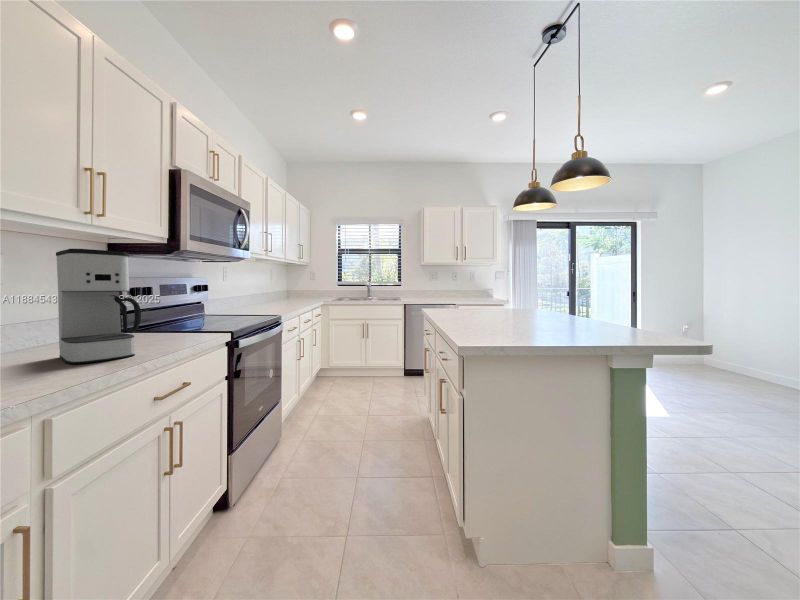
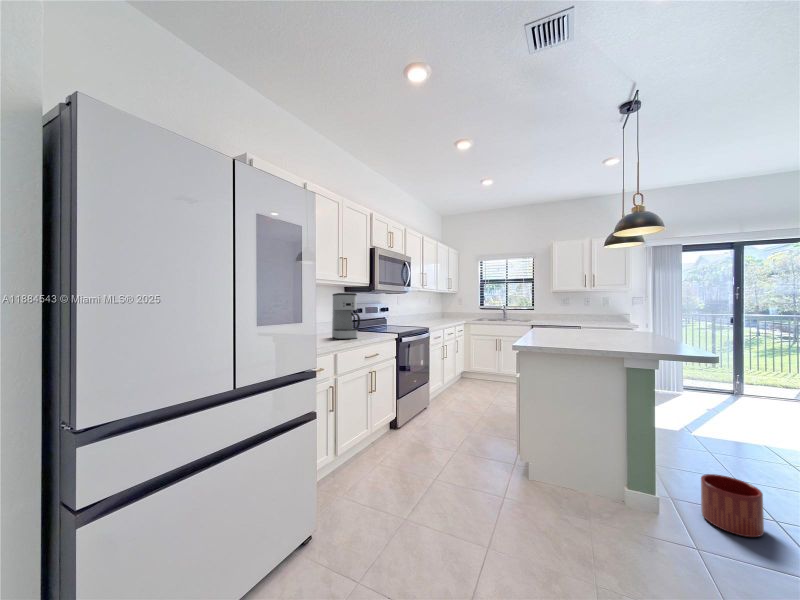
planter: none [672,489,747,571] -> present [701,474,764,537]

